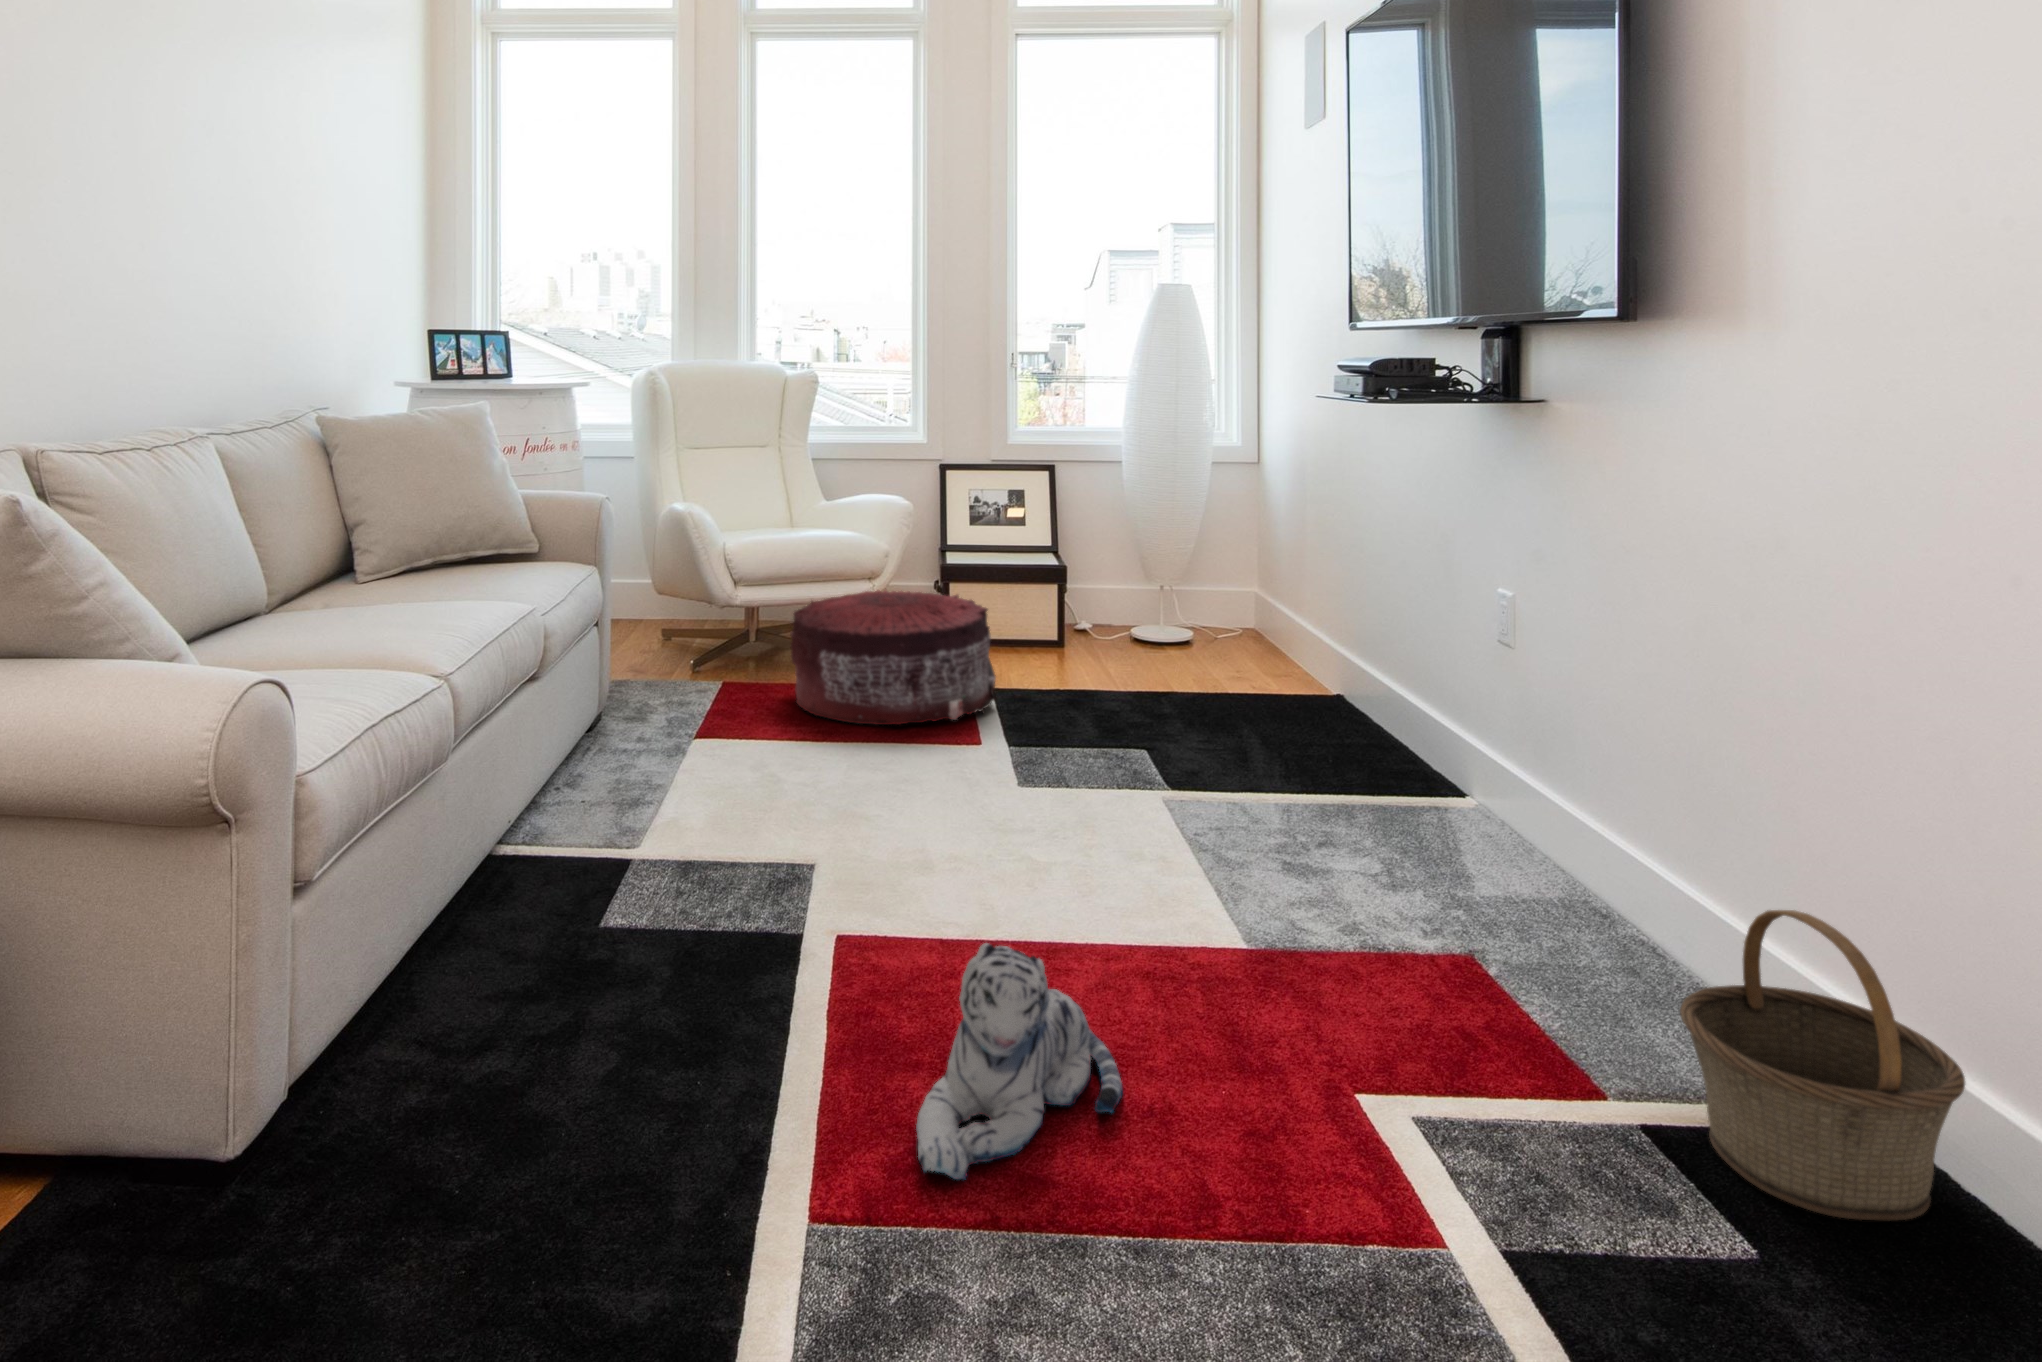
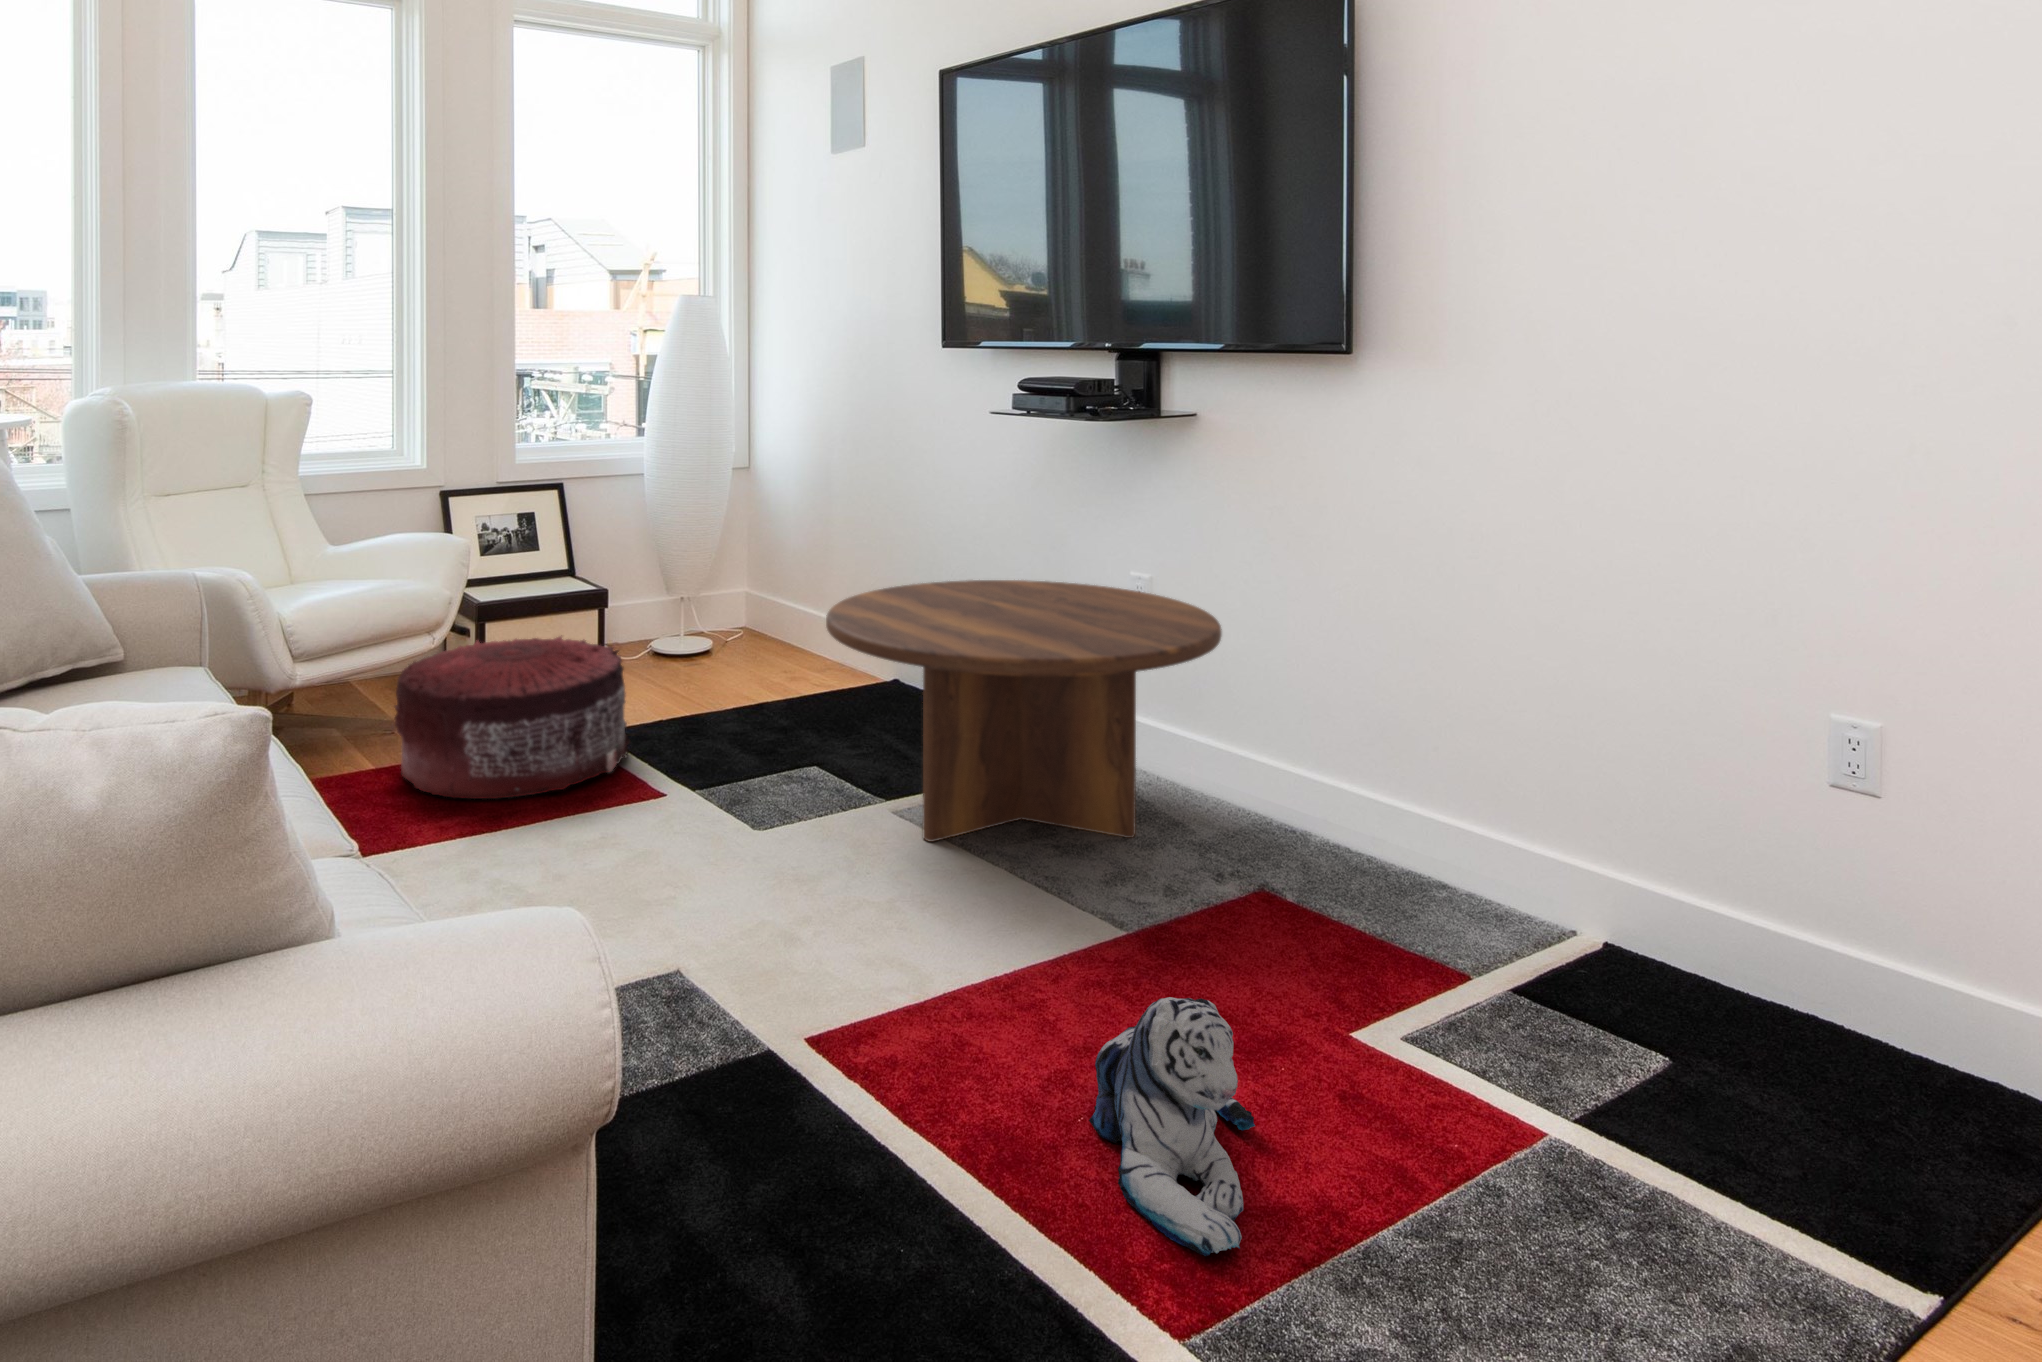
coffee table: none [1074,574,1530,876] -> present [826,580,1222,842]
basket: present [1680,910,1965,1220] -> none [1521,799,1714,1016]

